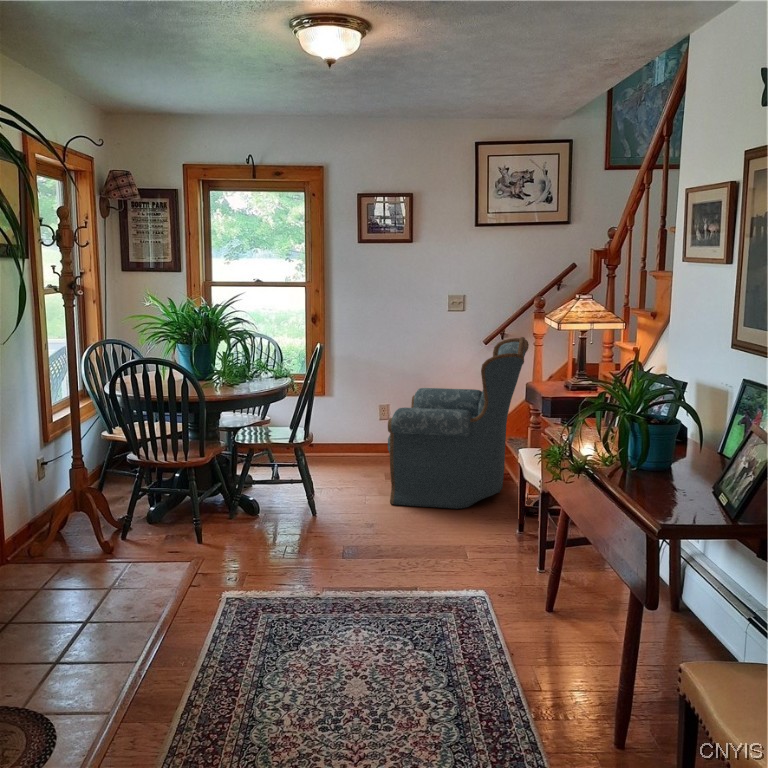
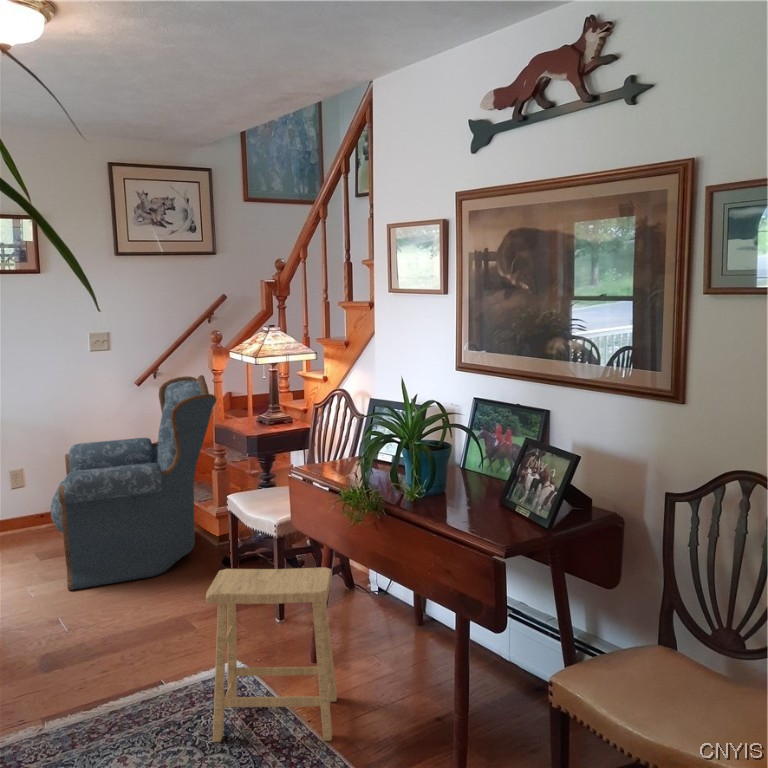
footstool: none [427,502,549,676] -> present [206,567,337,742]

